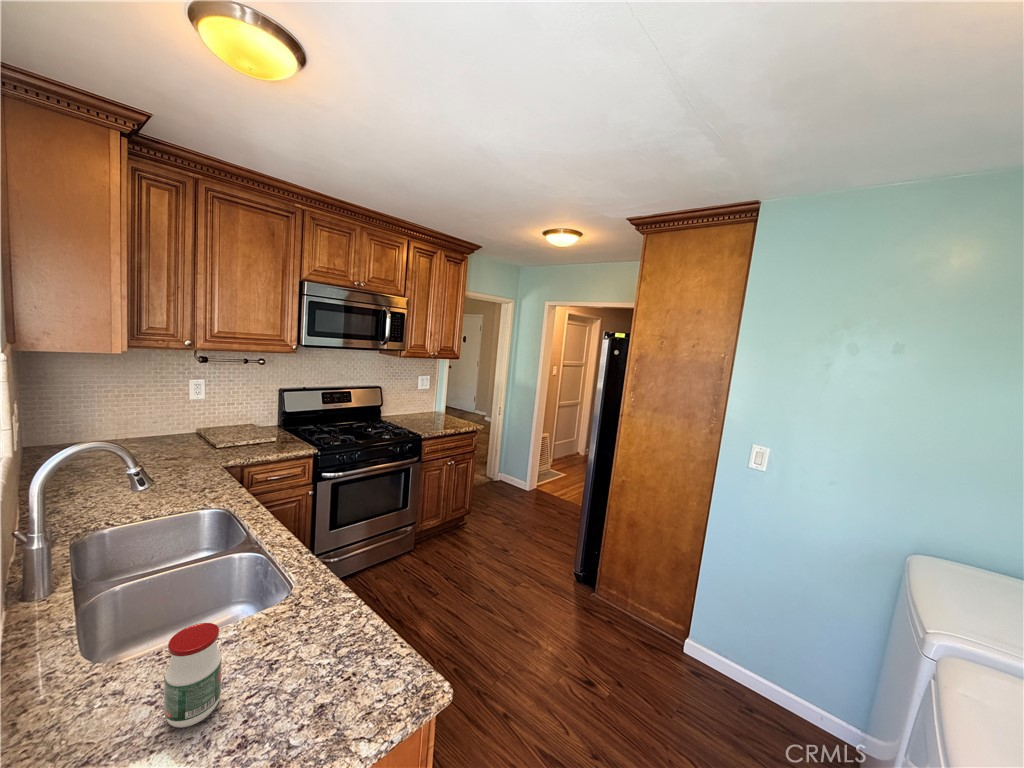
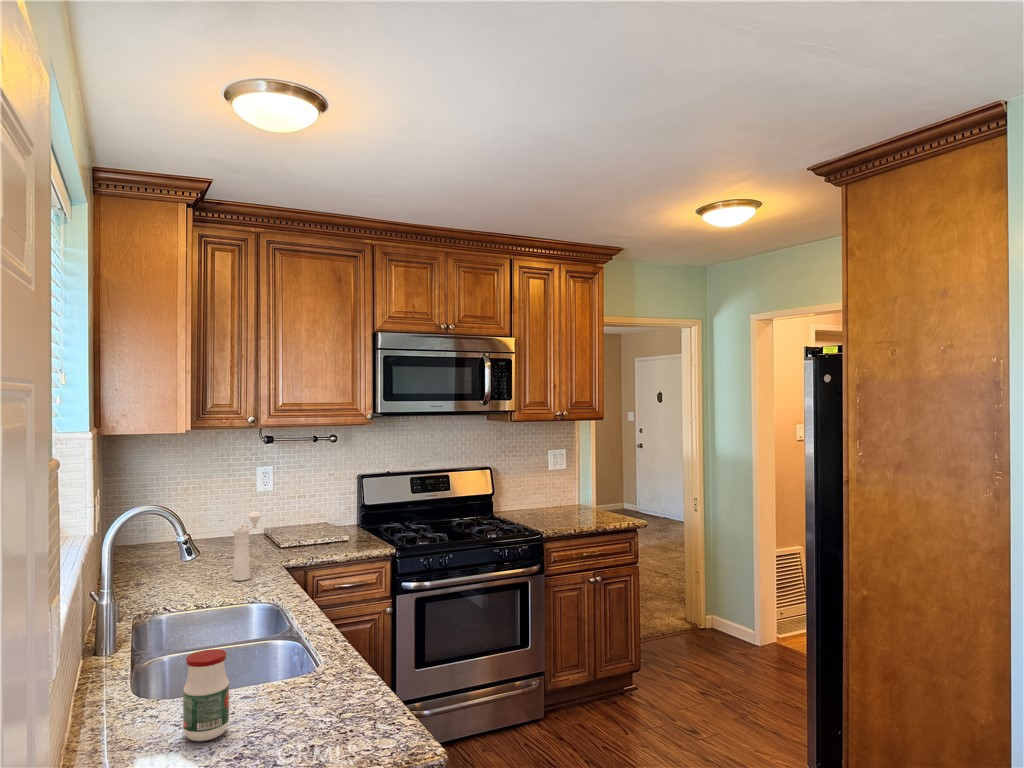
pepper mill: none [176,426,204,486] -> present [233,512,261,581]

